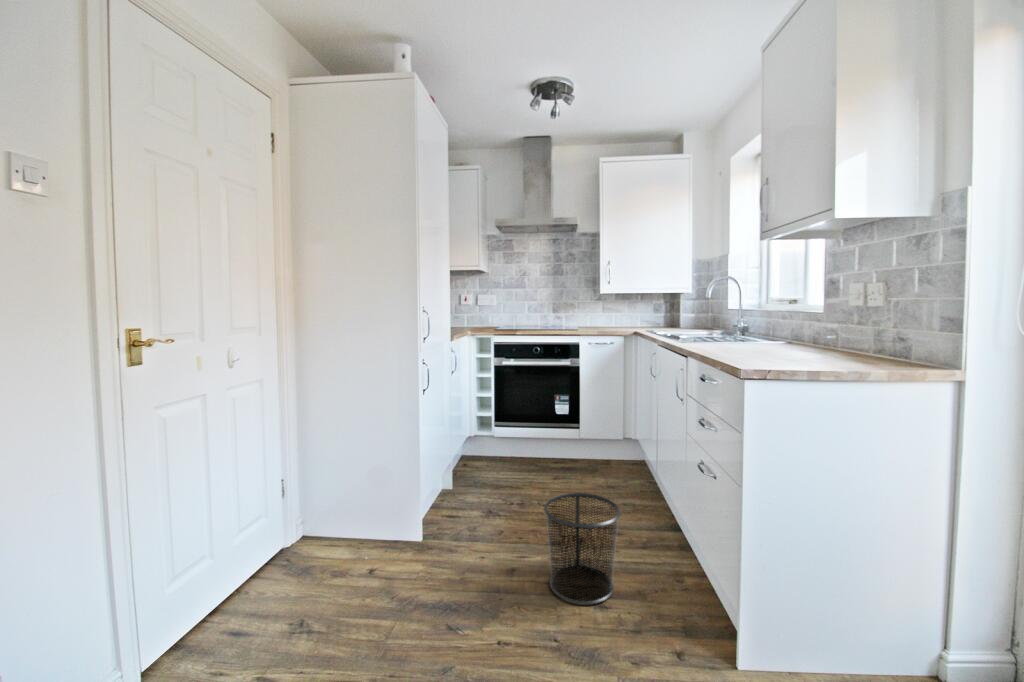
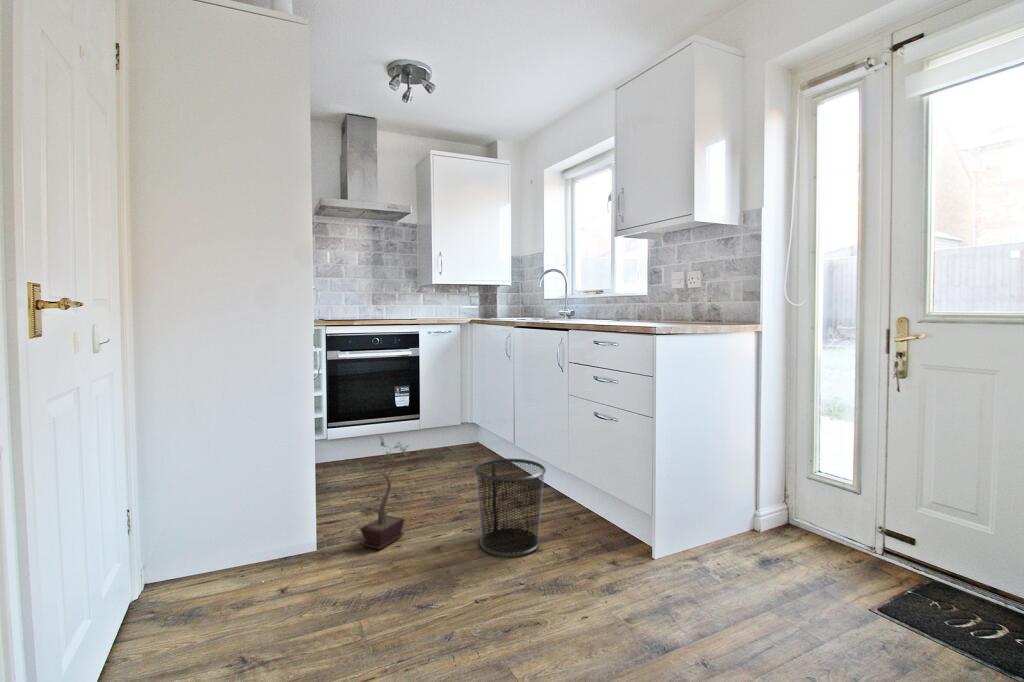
potted plant: none [448,450,530,554] -> present [358,437,429,549]

